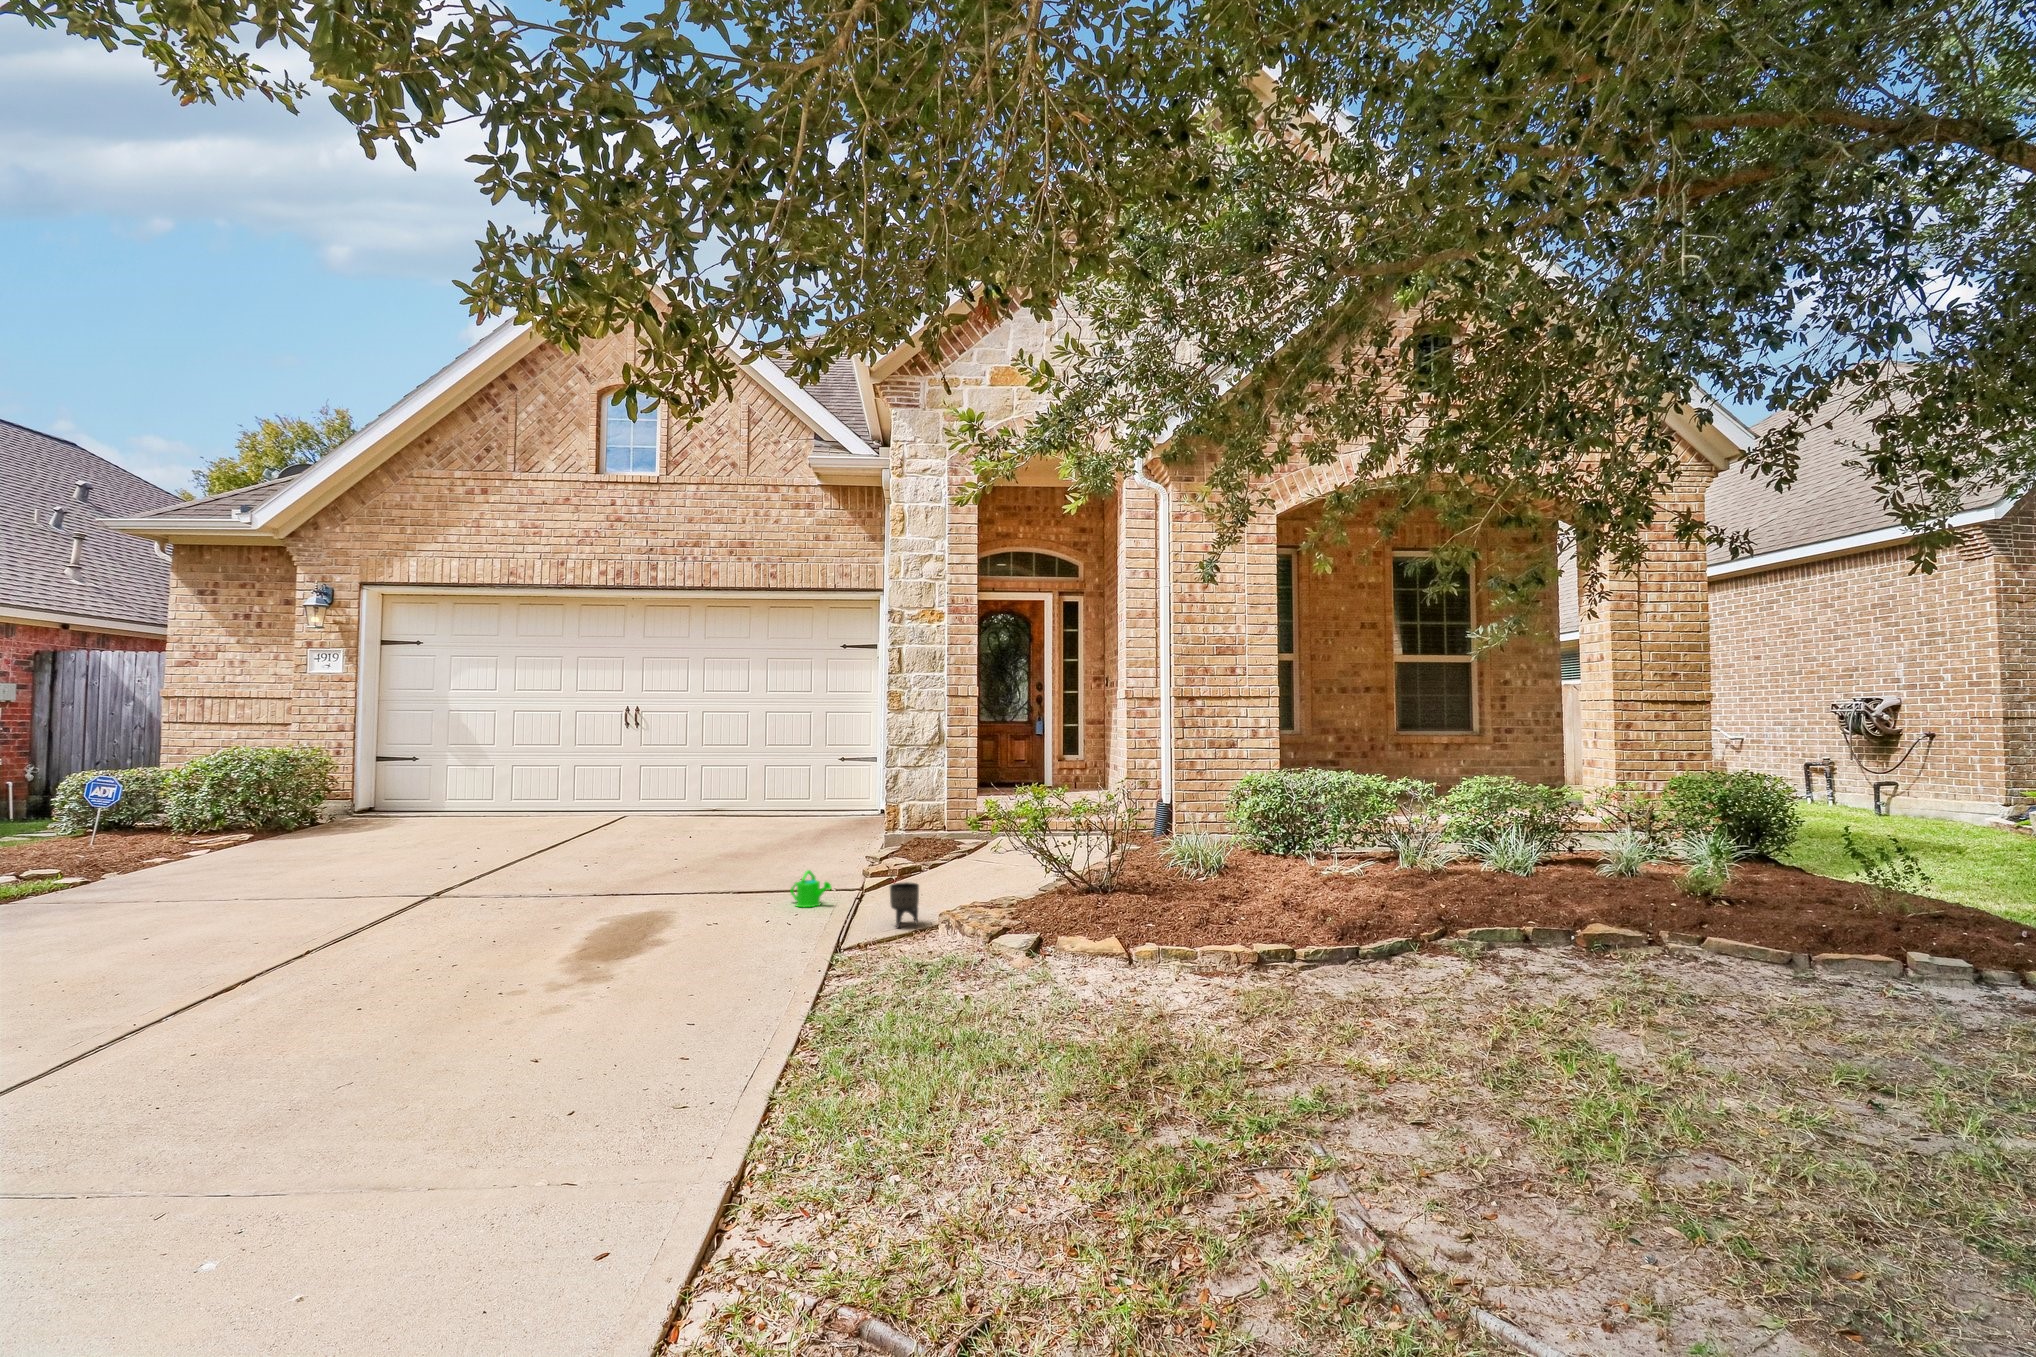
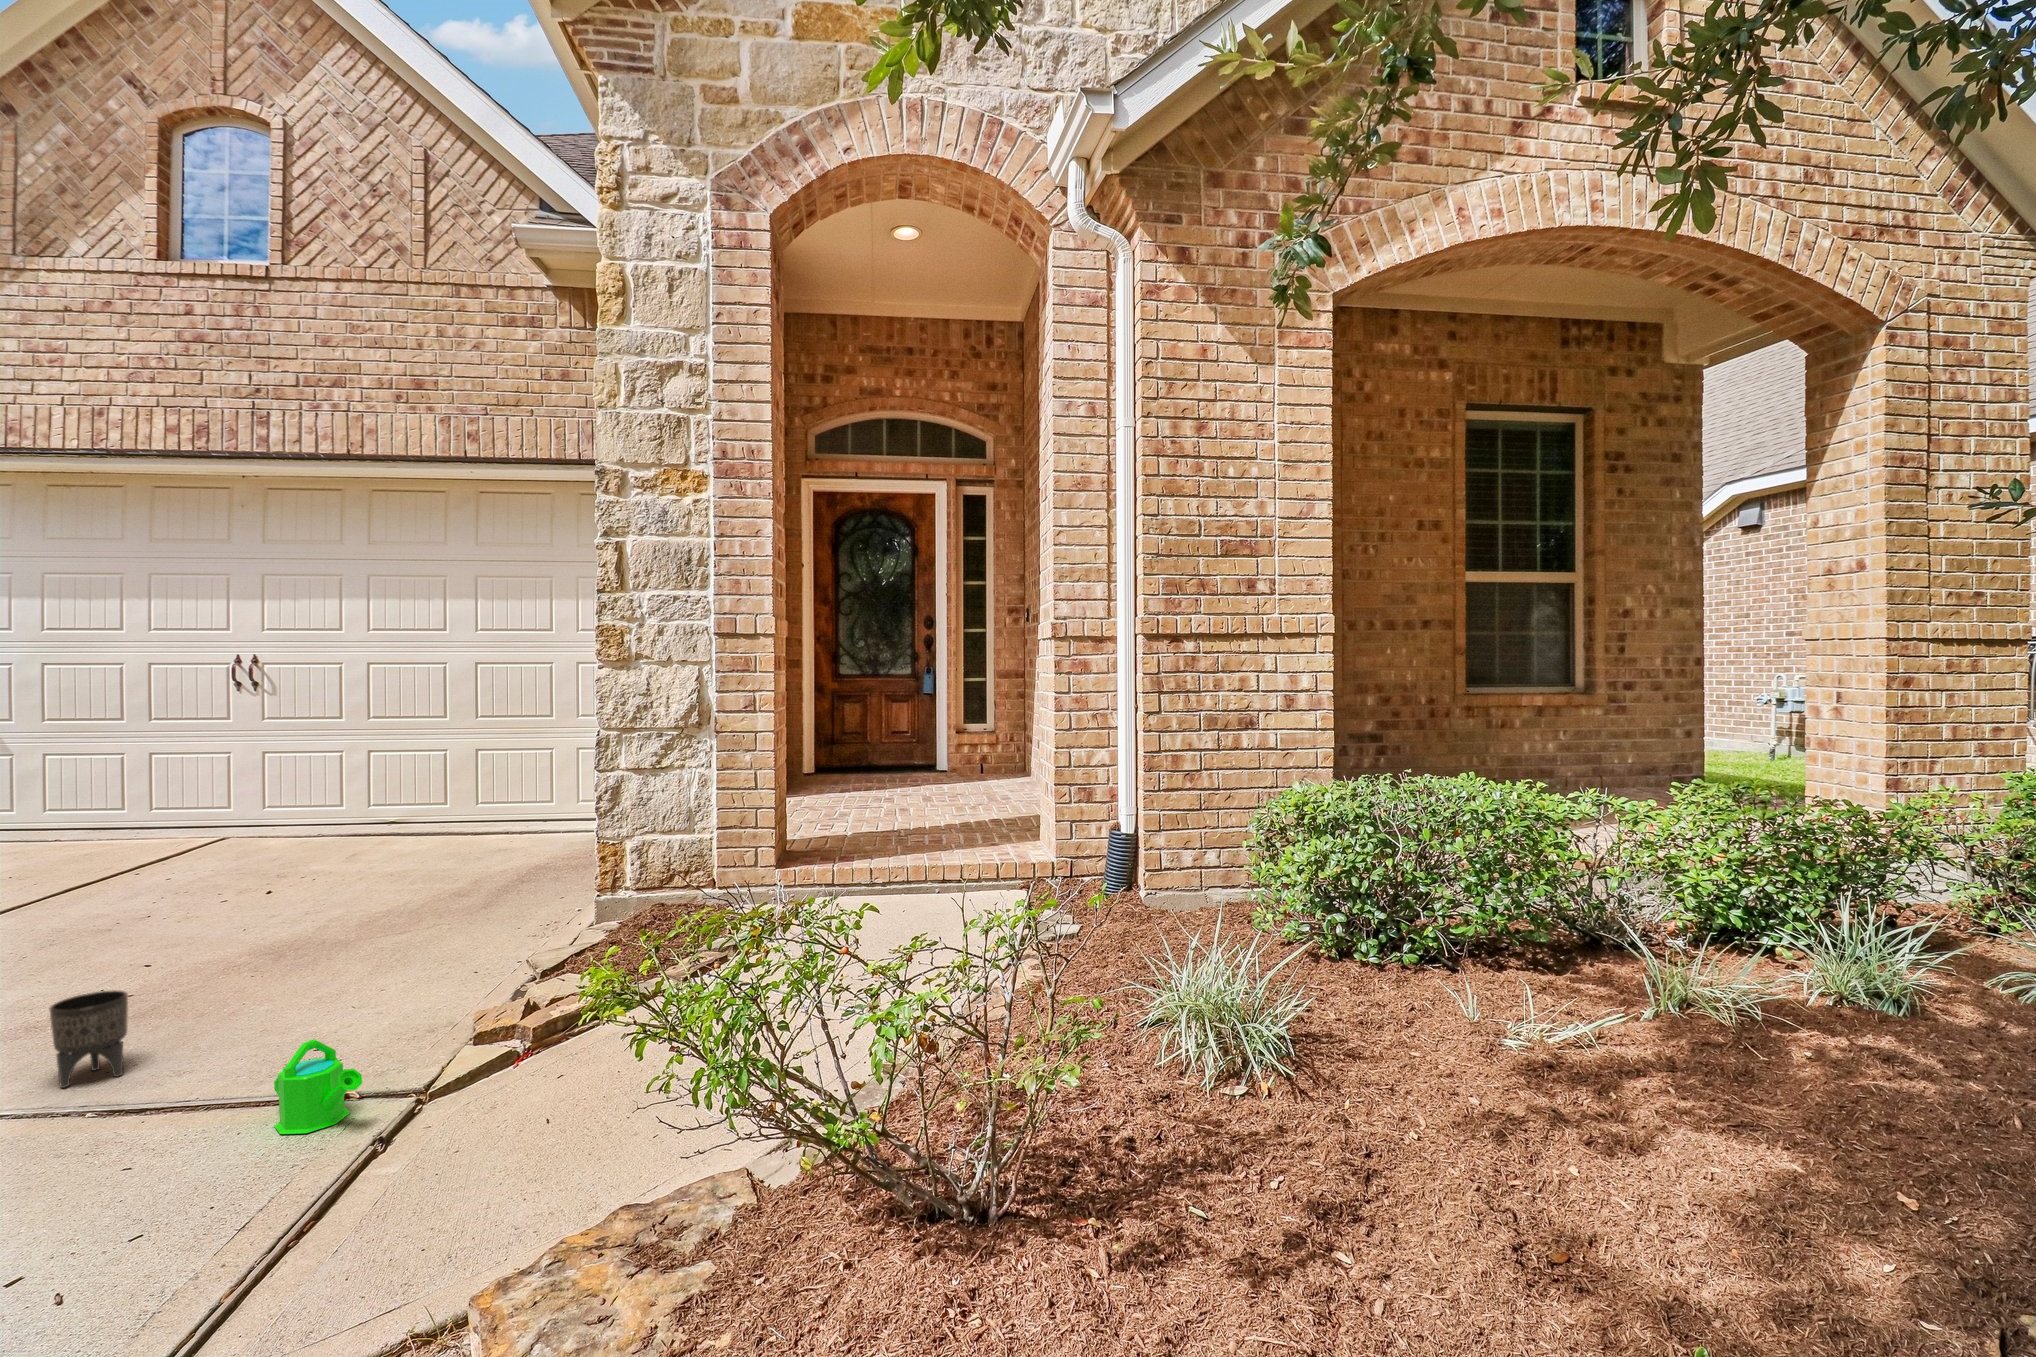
planter: present [890,883,919,928] -> present [50,991,128,1088]

